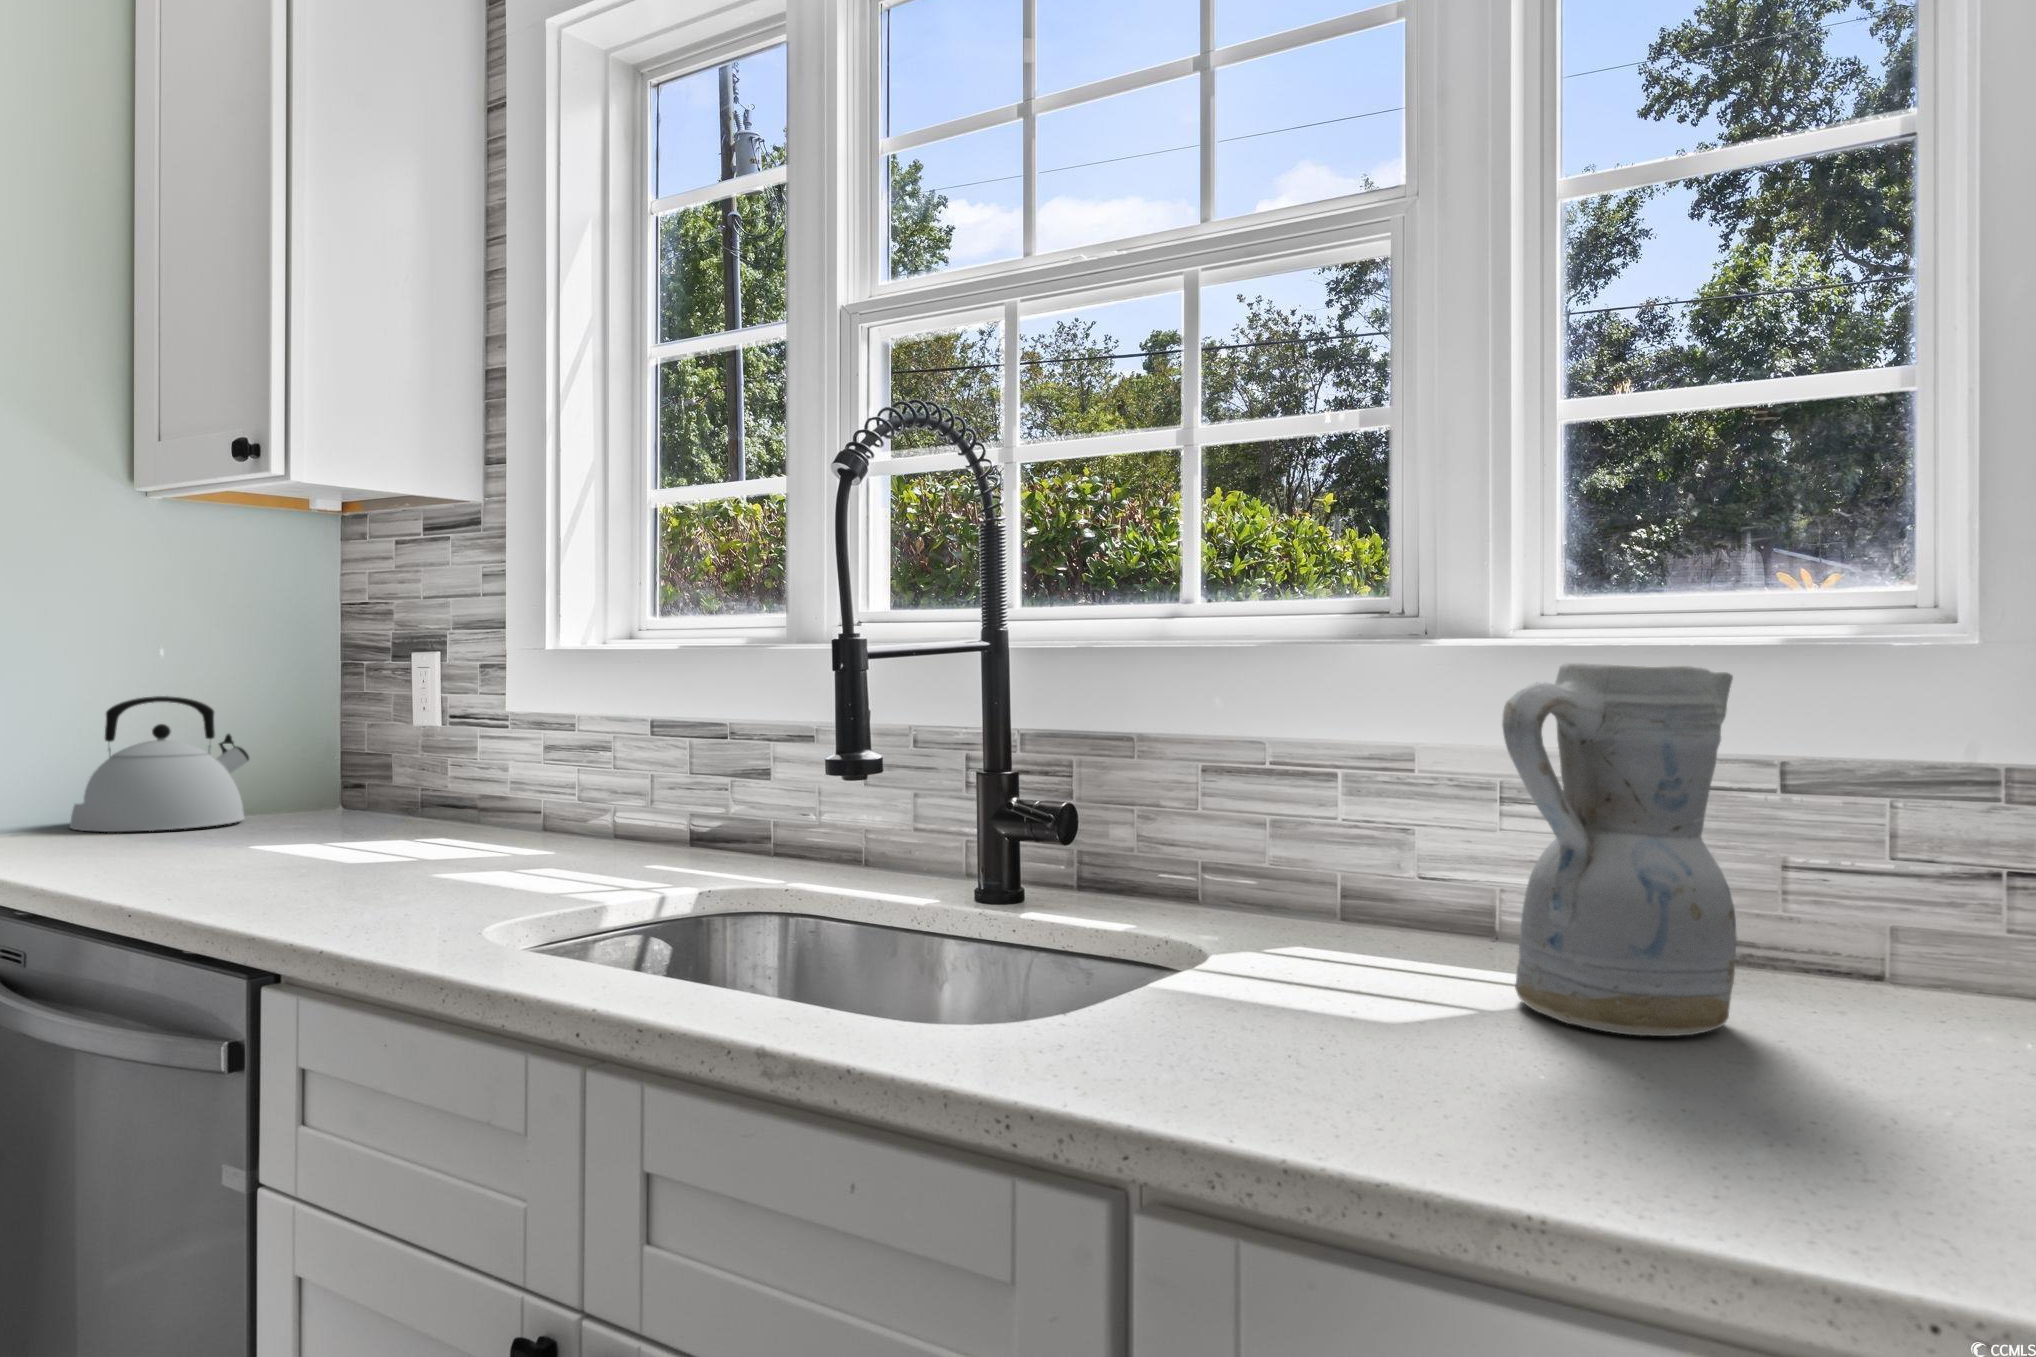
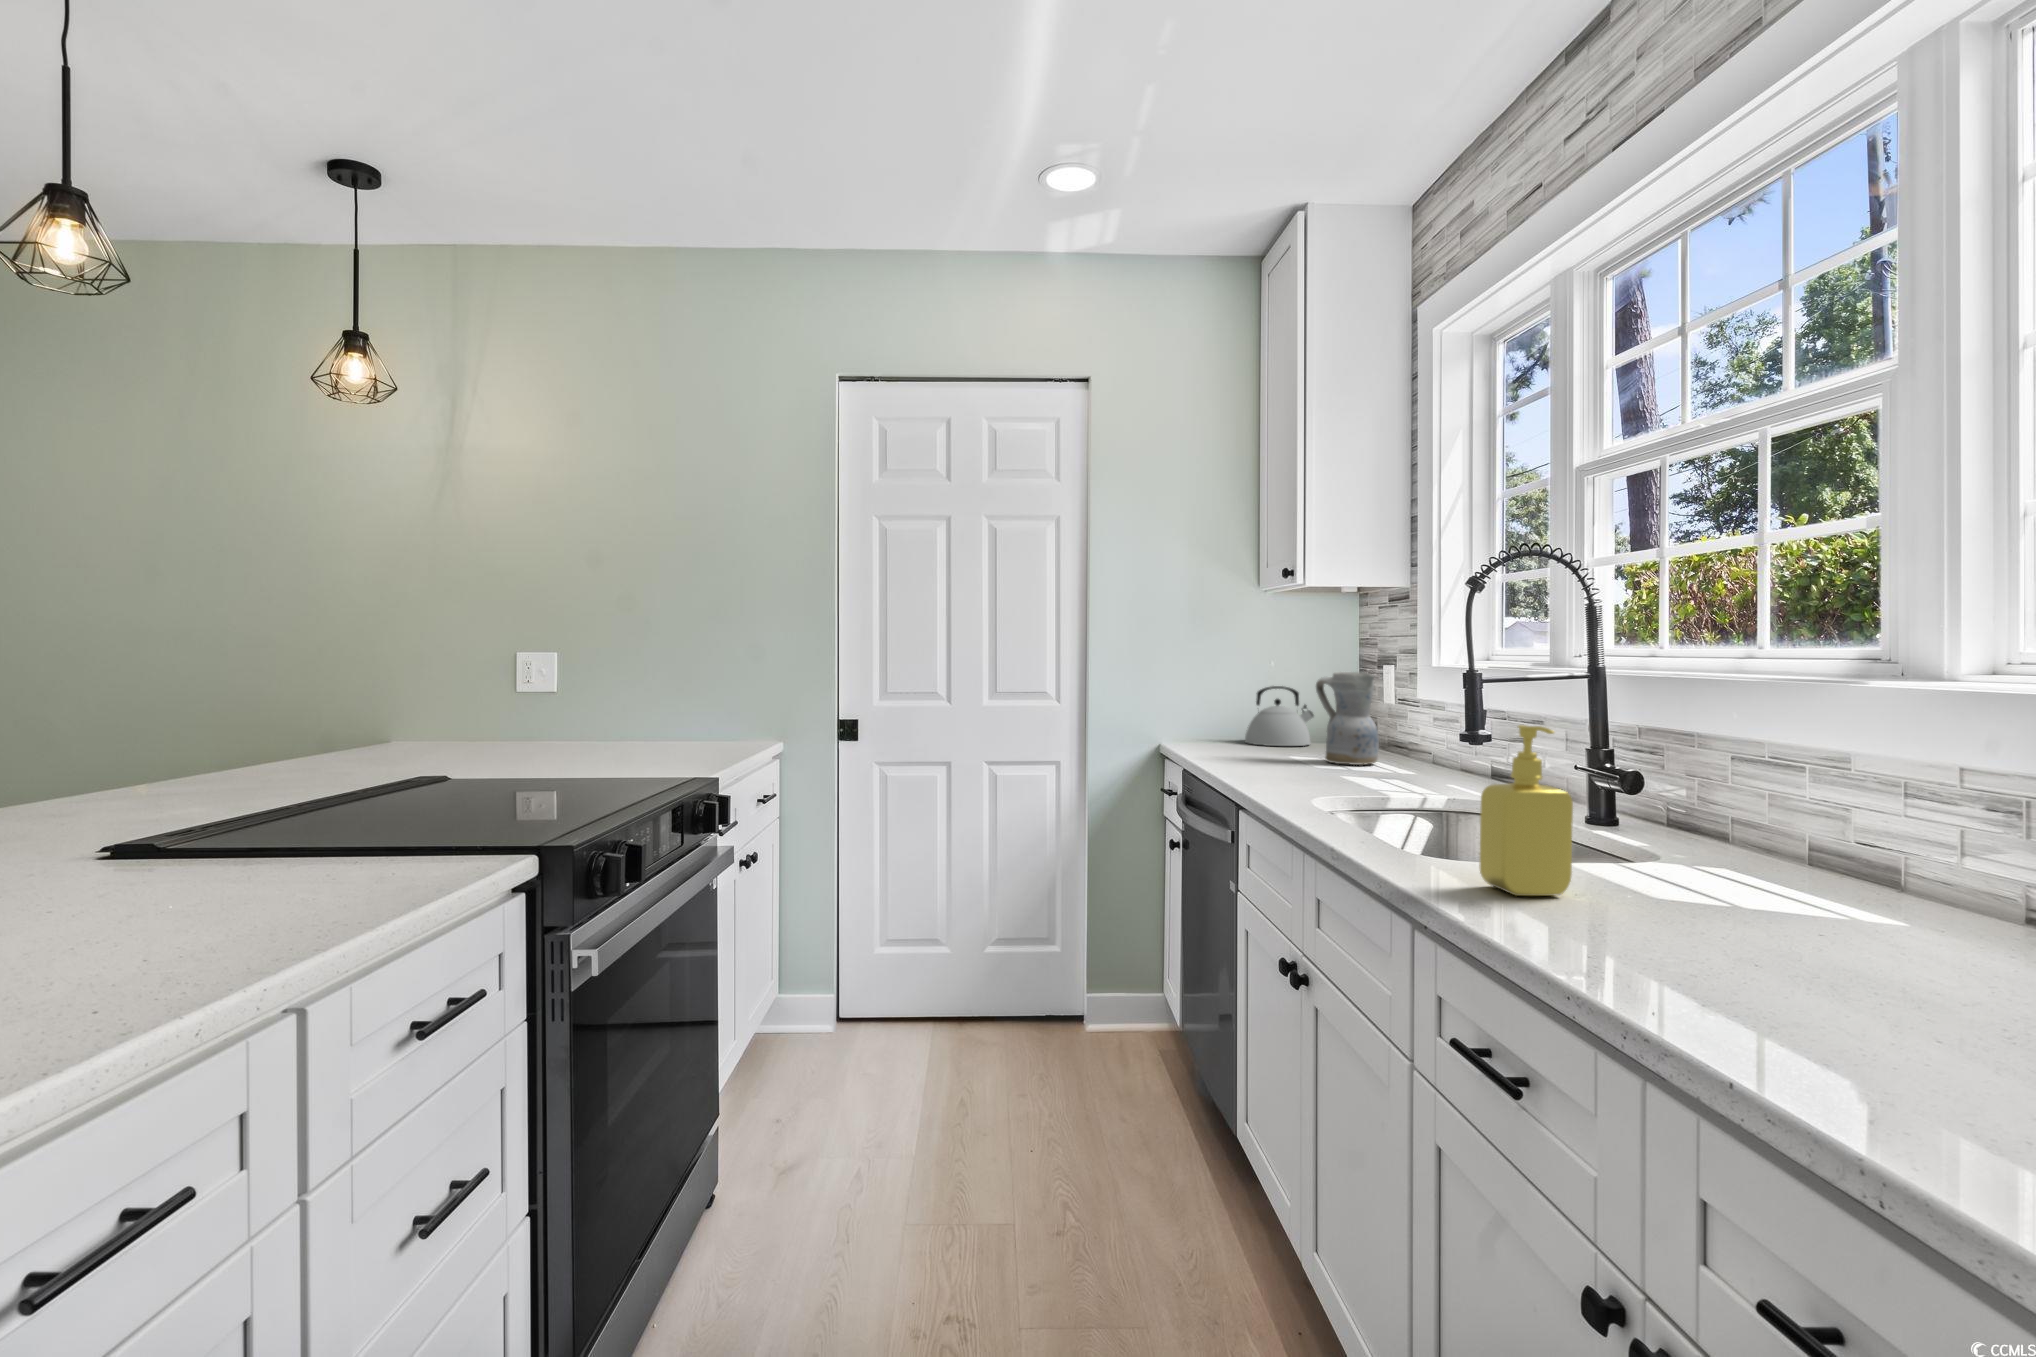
ceramic pitcher: present [1502,663,1737,1036] -> present [1316,672,1379,765]
soap dispenser: none [1327,702,1470,1130] -> present [1479,725,1573,896]

